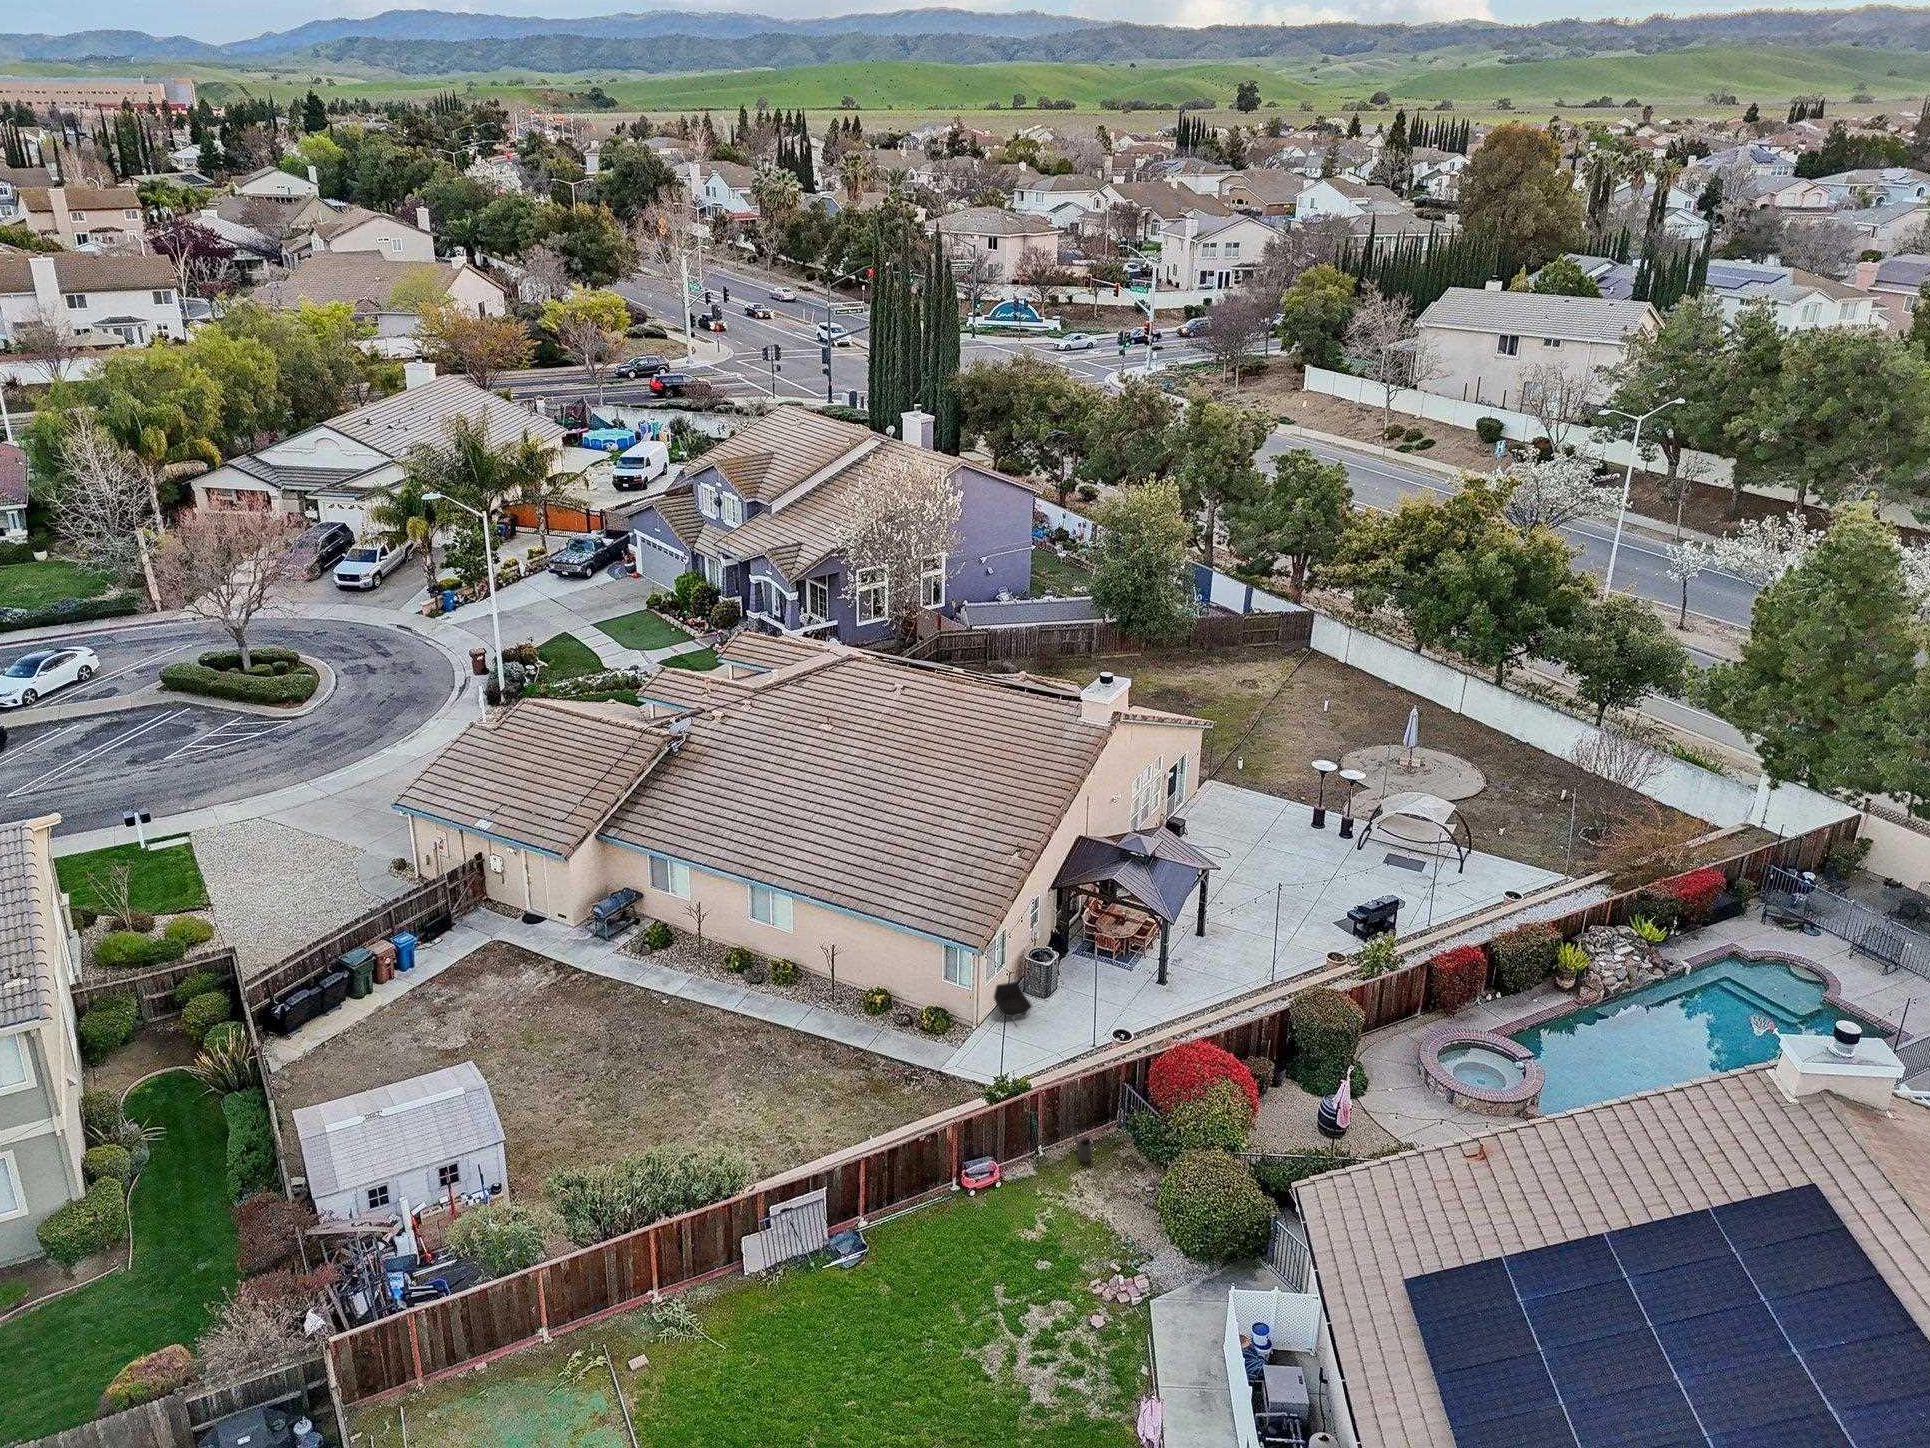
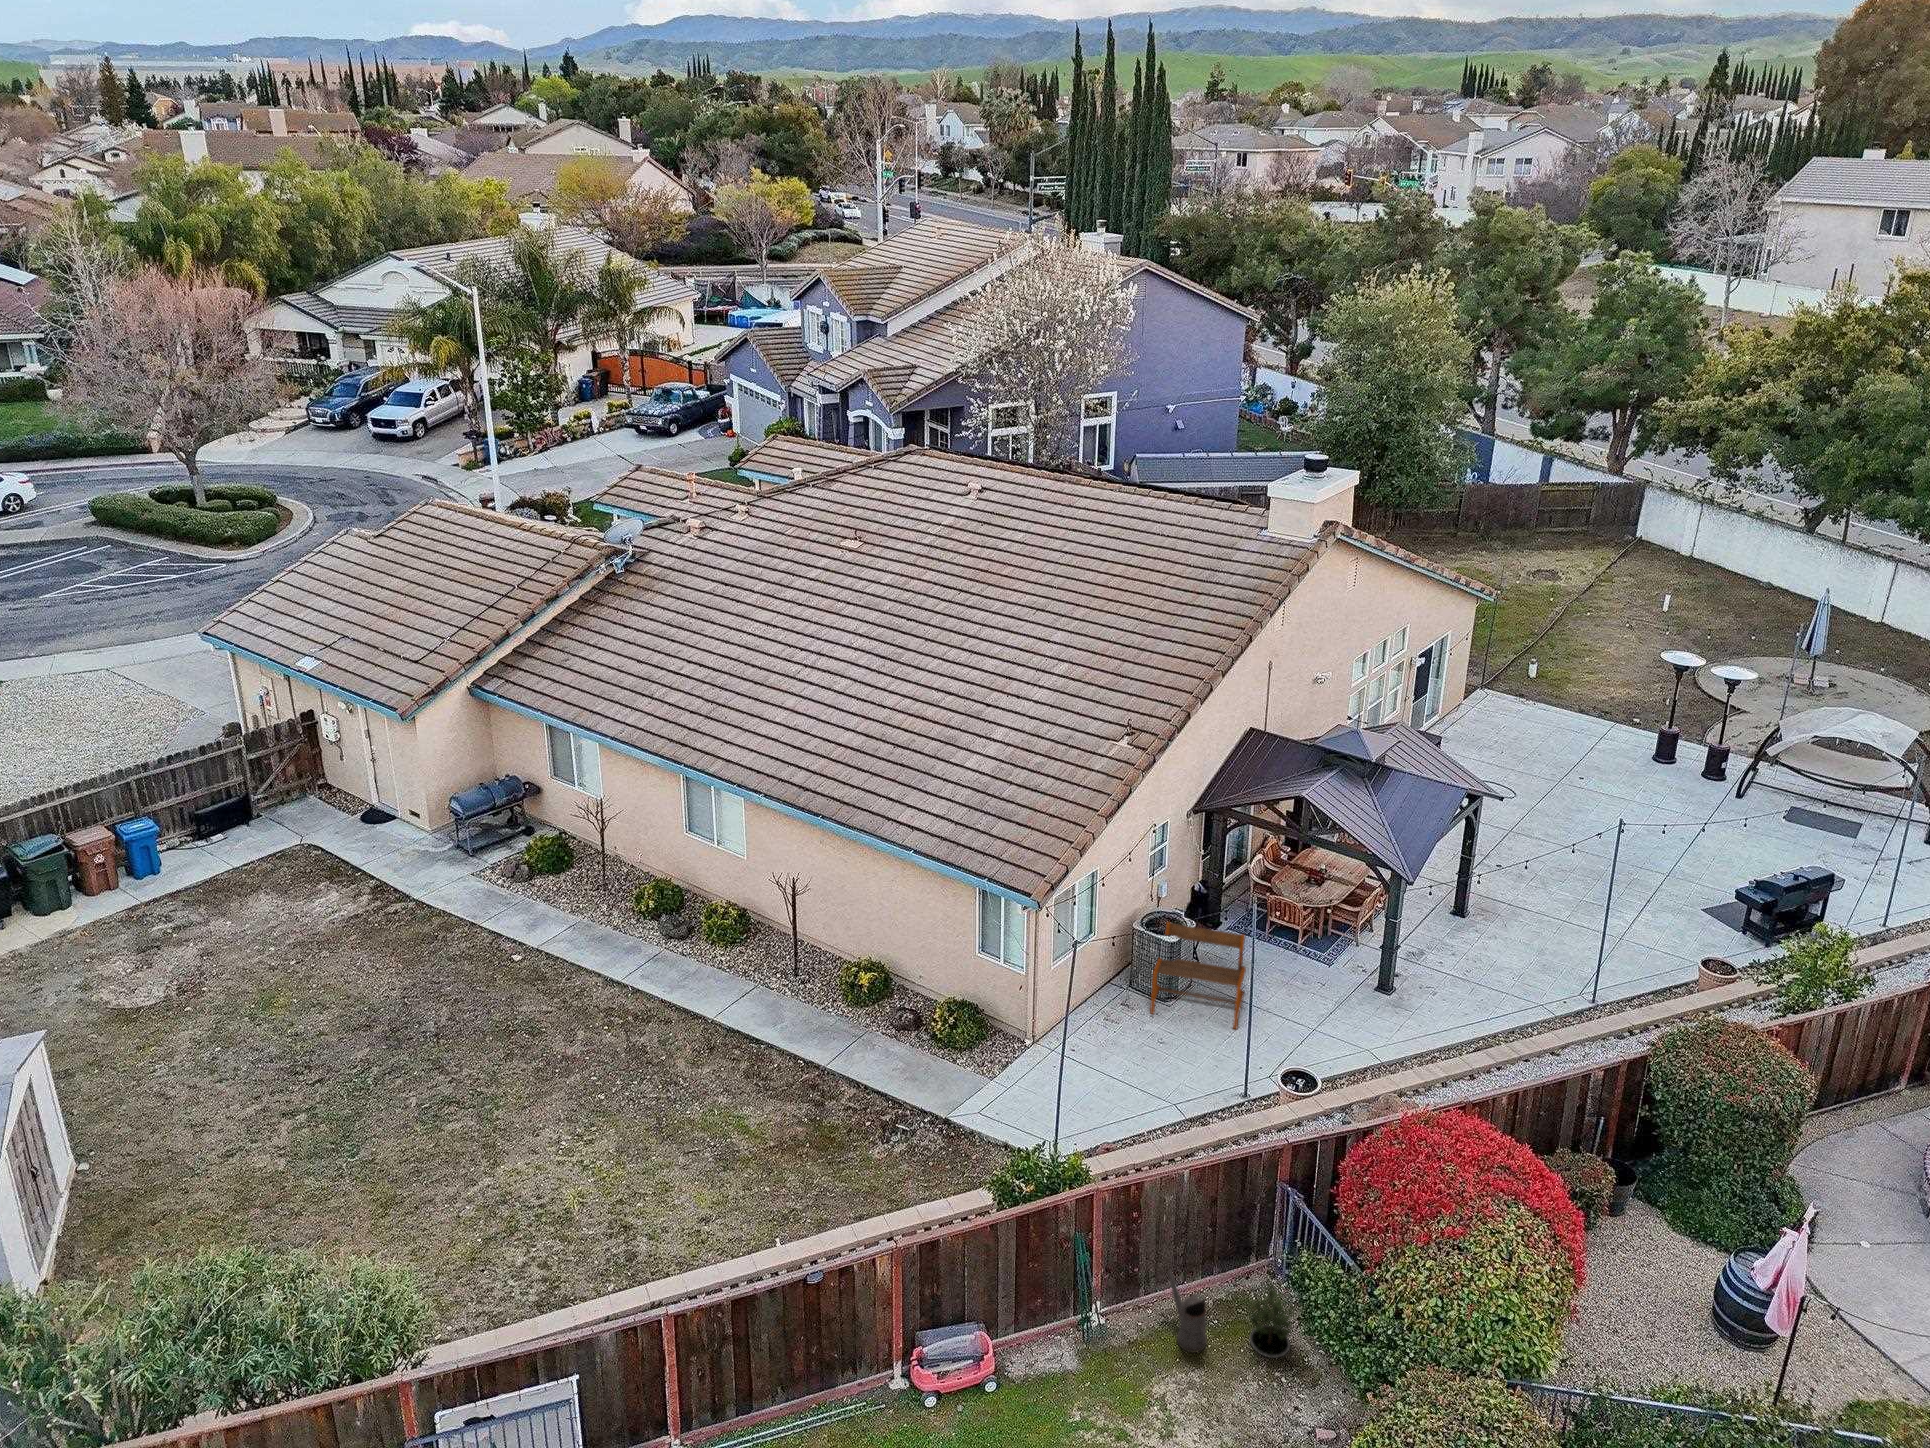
bench: none [1038,955,1088,1012] -> present [1150,922,1246,1029]
lounge chair: present [994,982,1032,1022] -> none [1067,965,1135,1049]
potted tree: none [1108,1126,1131,1161] -> present [1247,1283,1294,1358]

